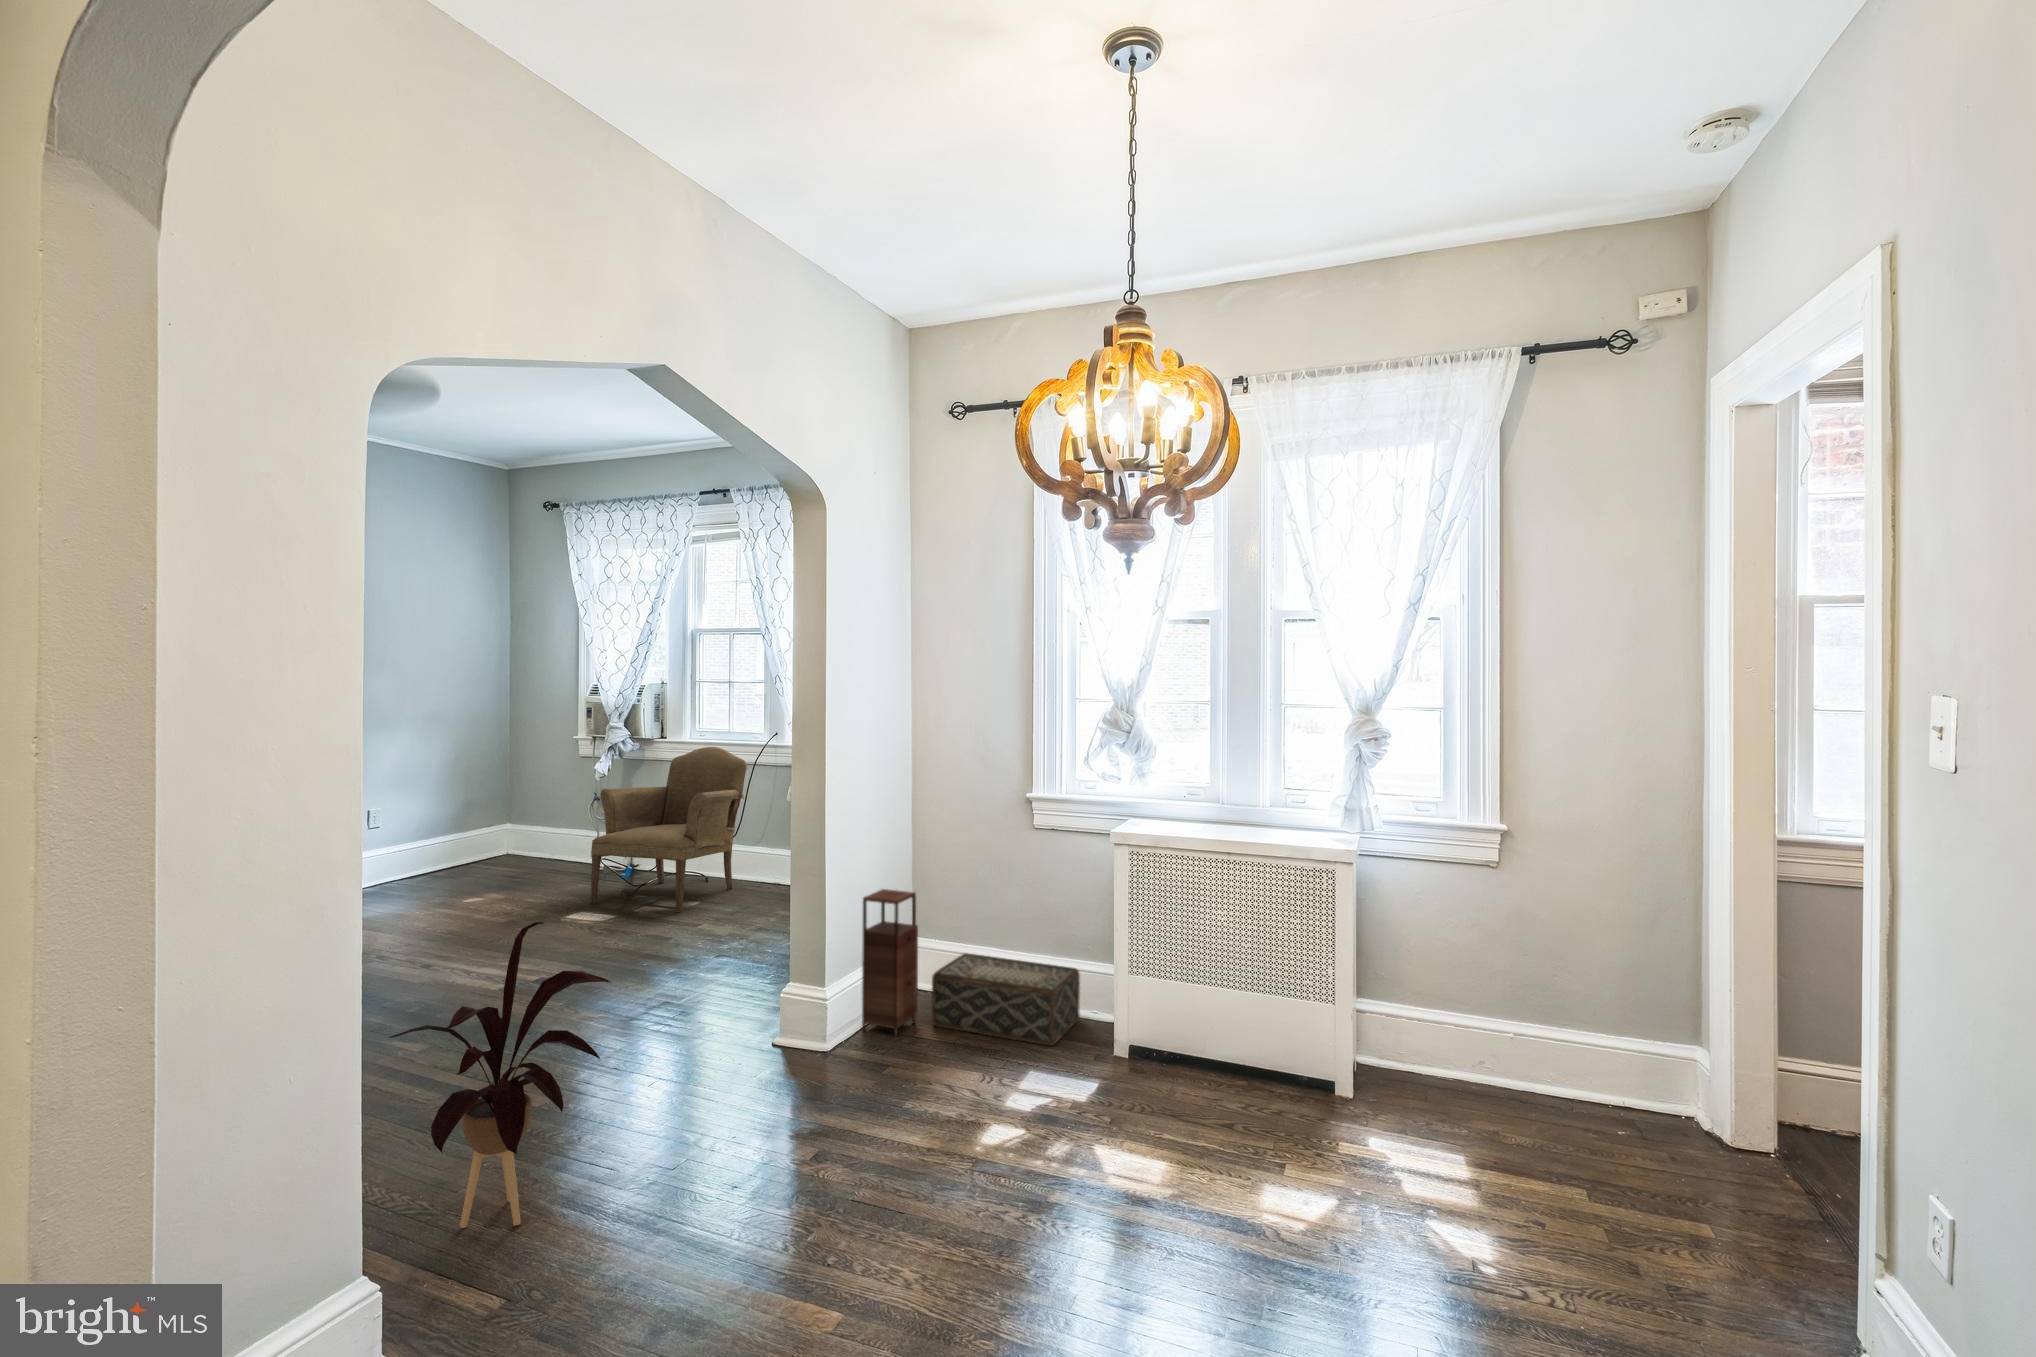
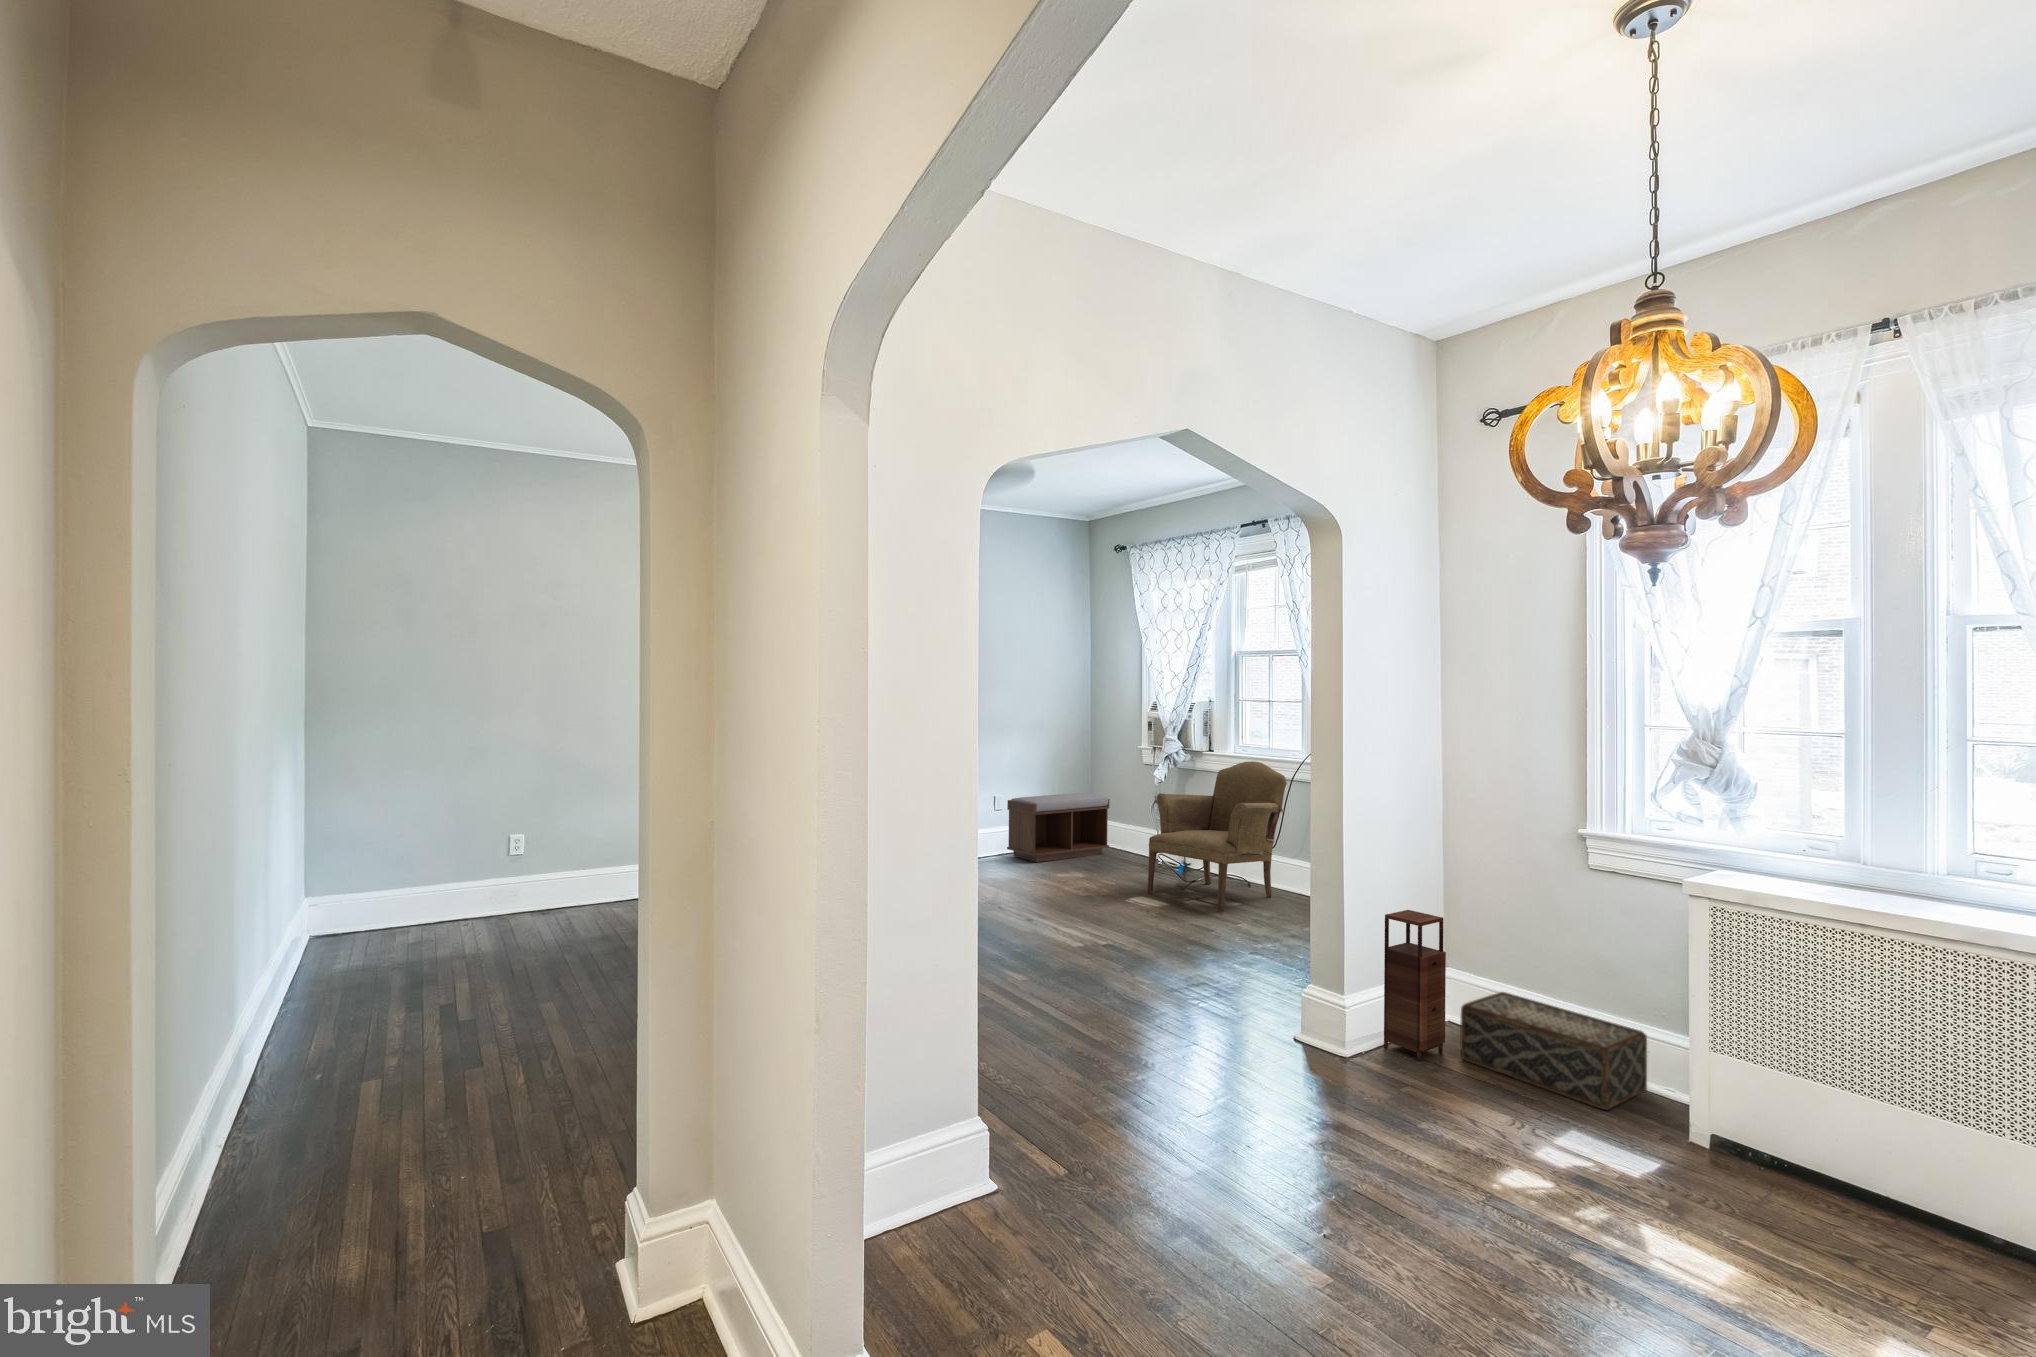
bench: none [396,794,538,884] -> present [1007,793,1109,862]
house plant: present [389,922,611,1228] -> none [991,889,1148,1129]

